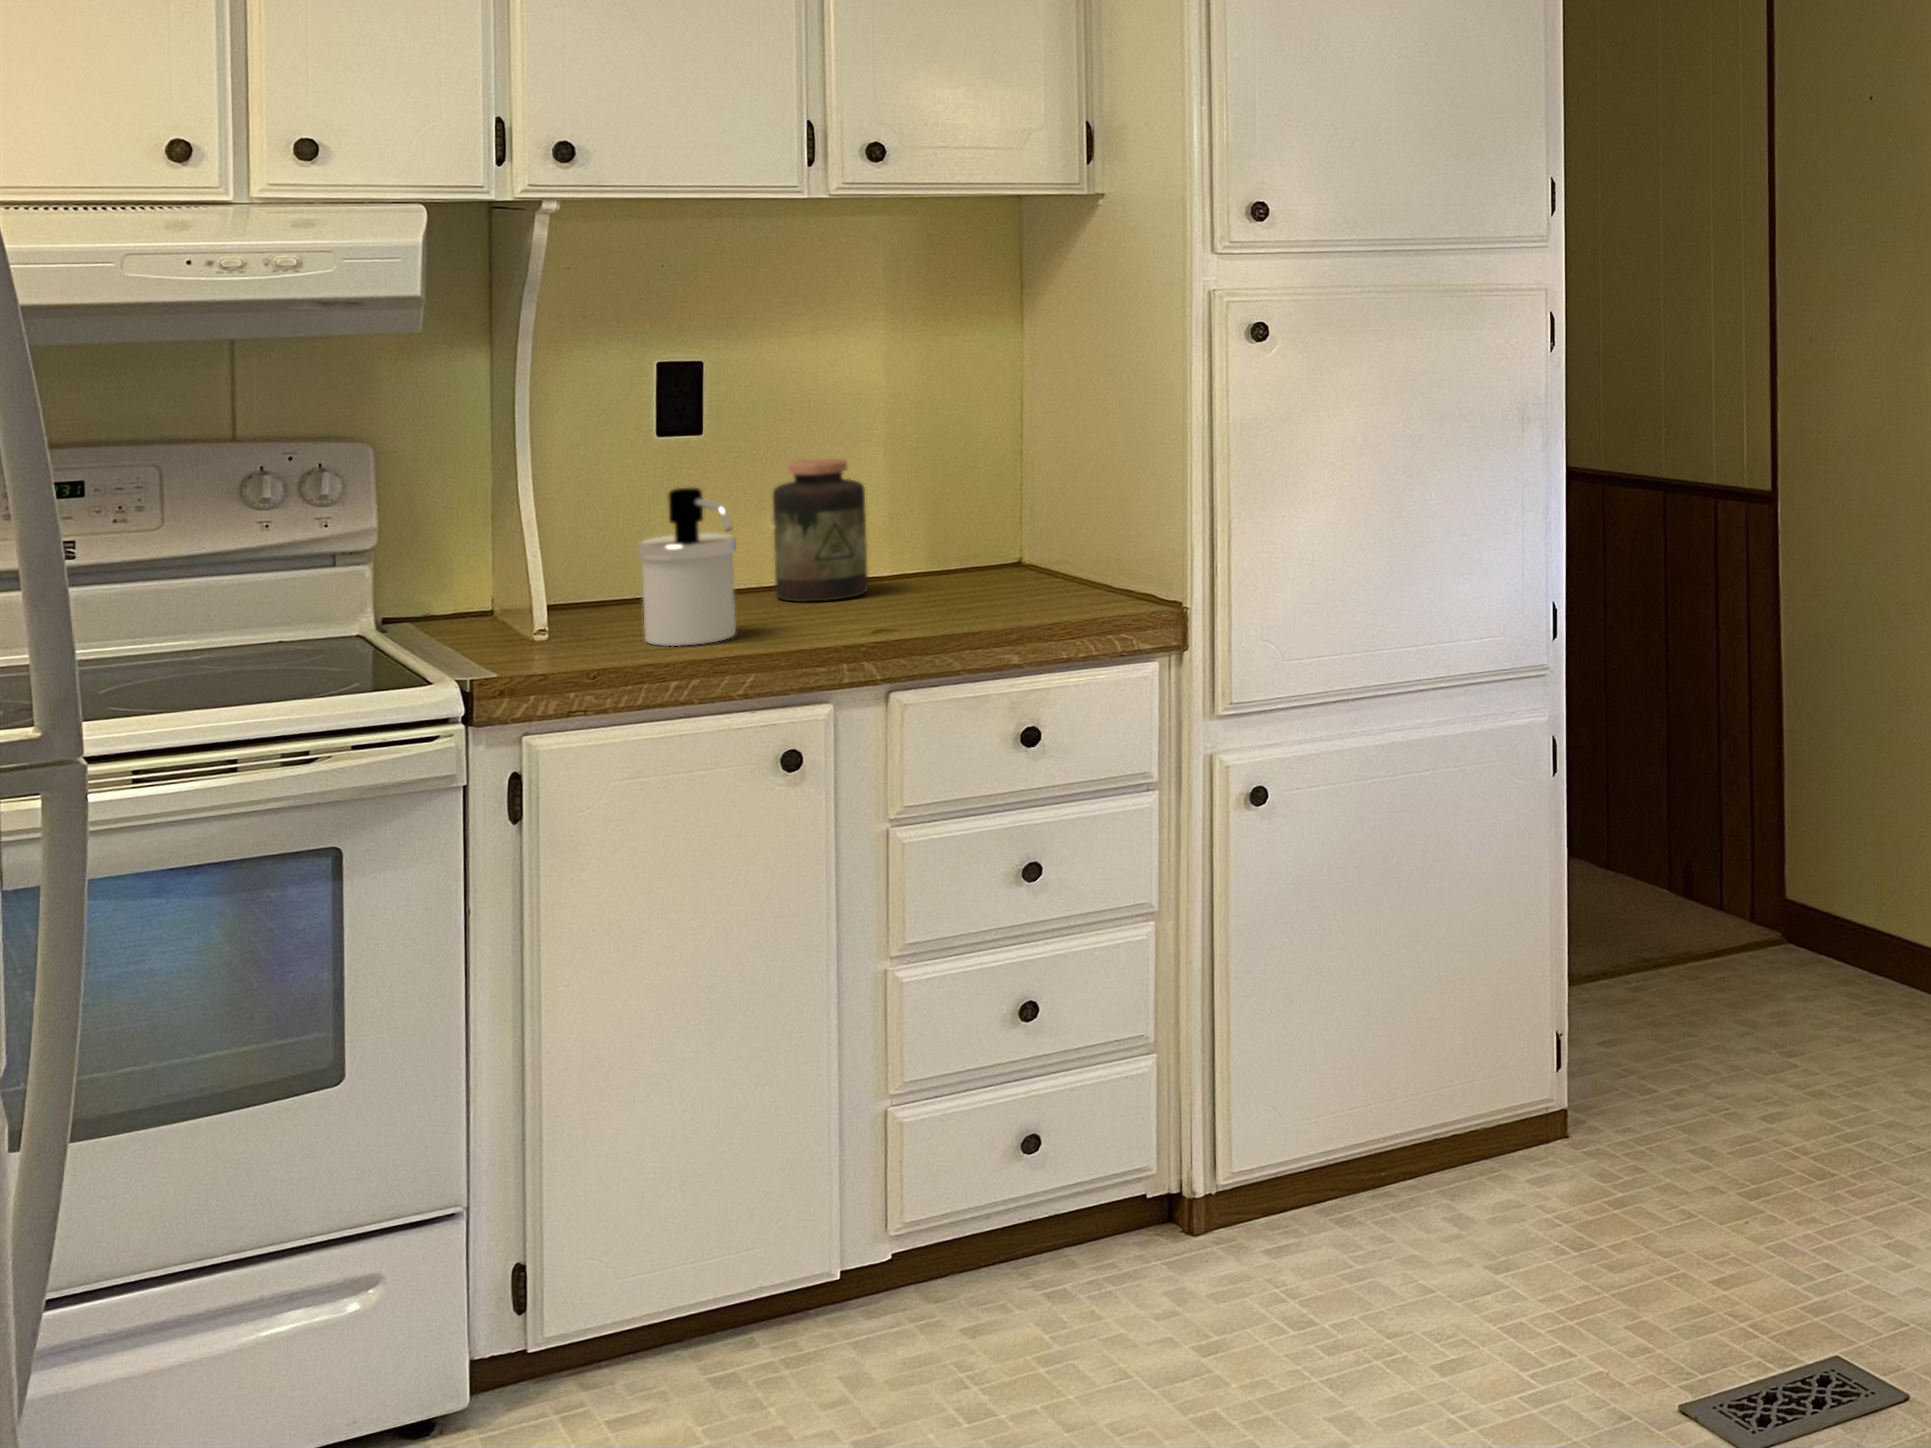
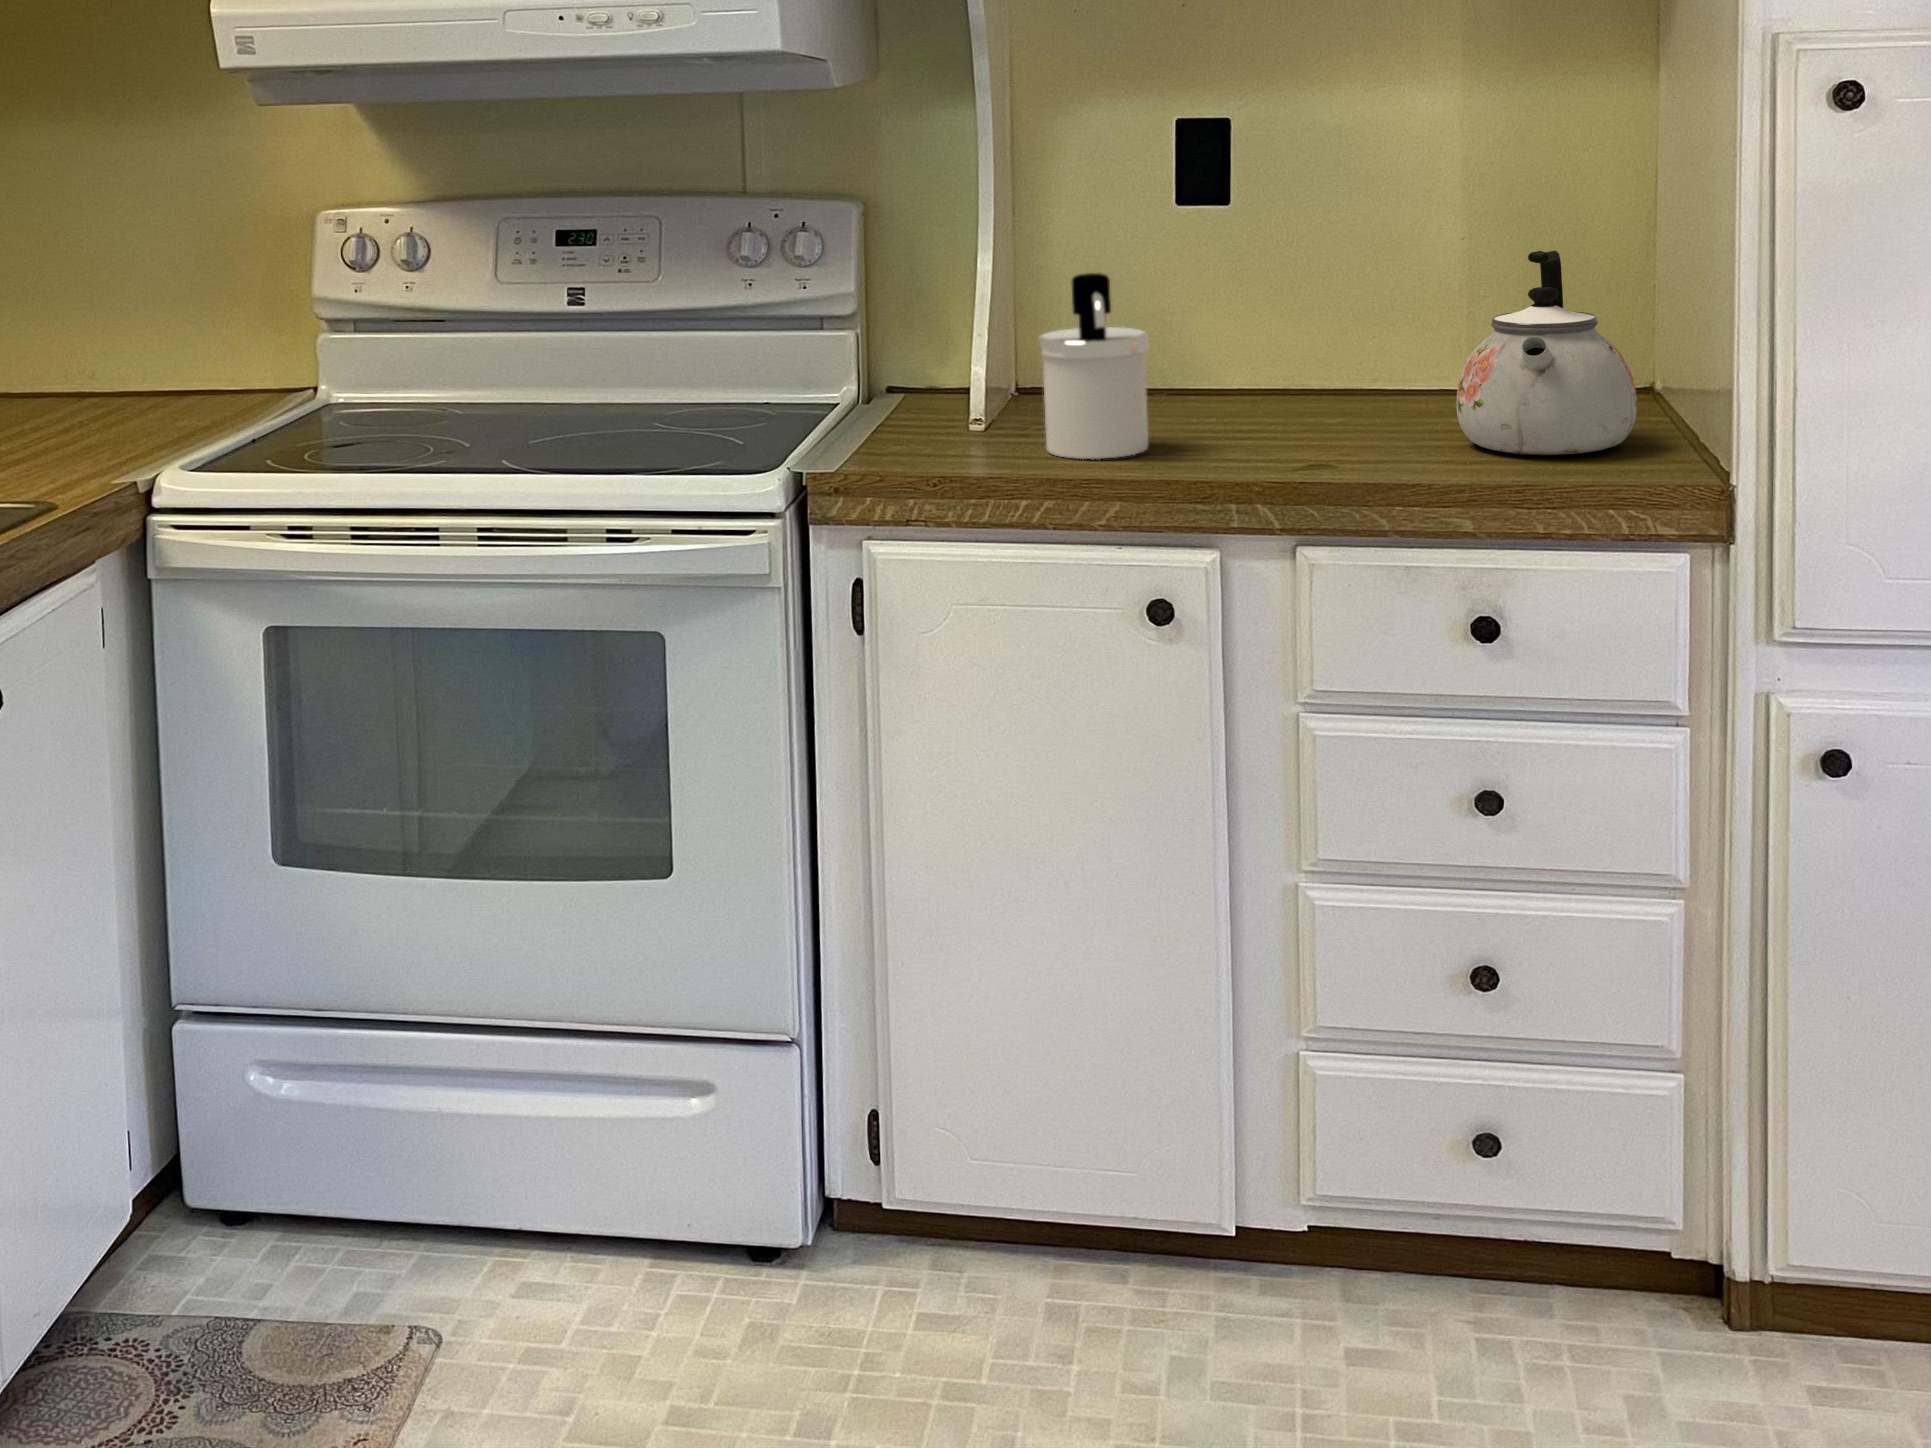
kettle: none [957,454,1089,607] -> present [1456,251,1637,456]
jar: present [773,459,868,602] -> none [1277,242,1392,418]

